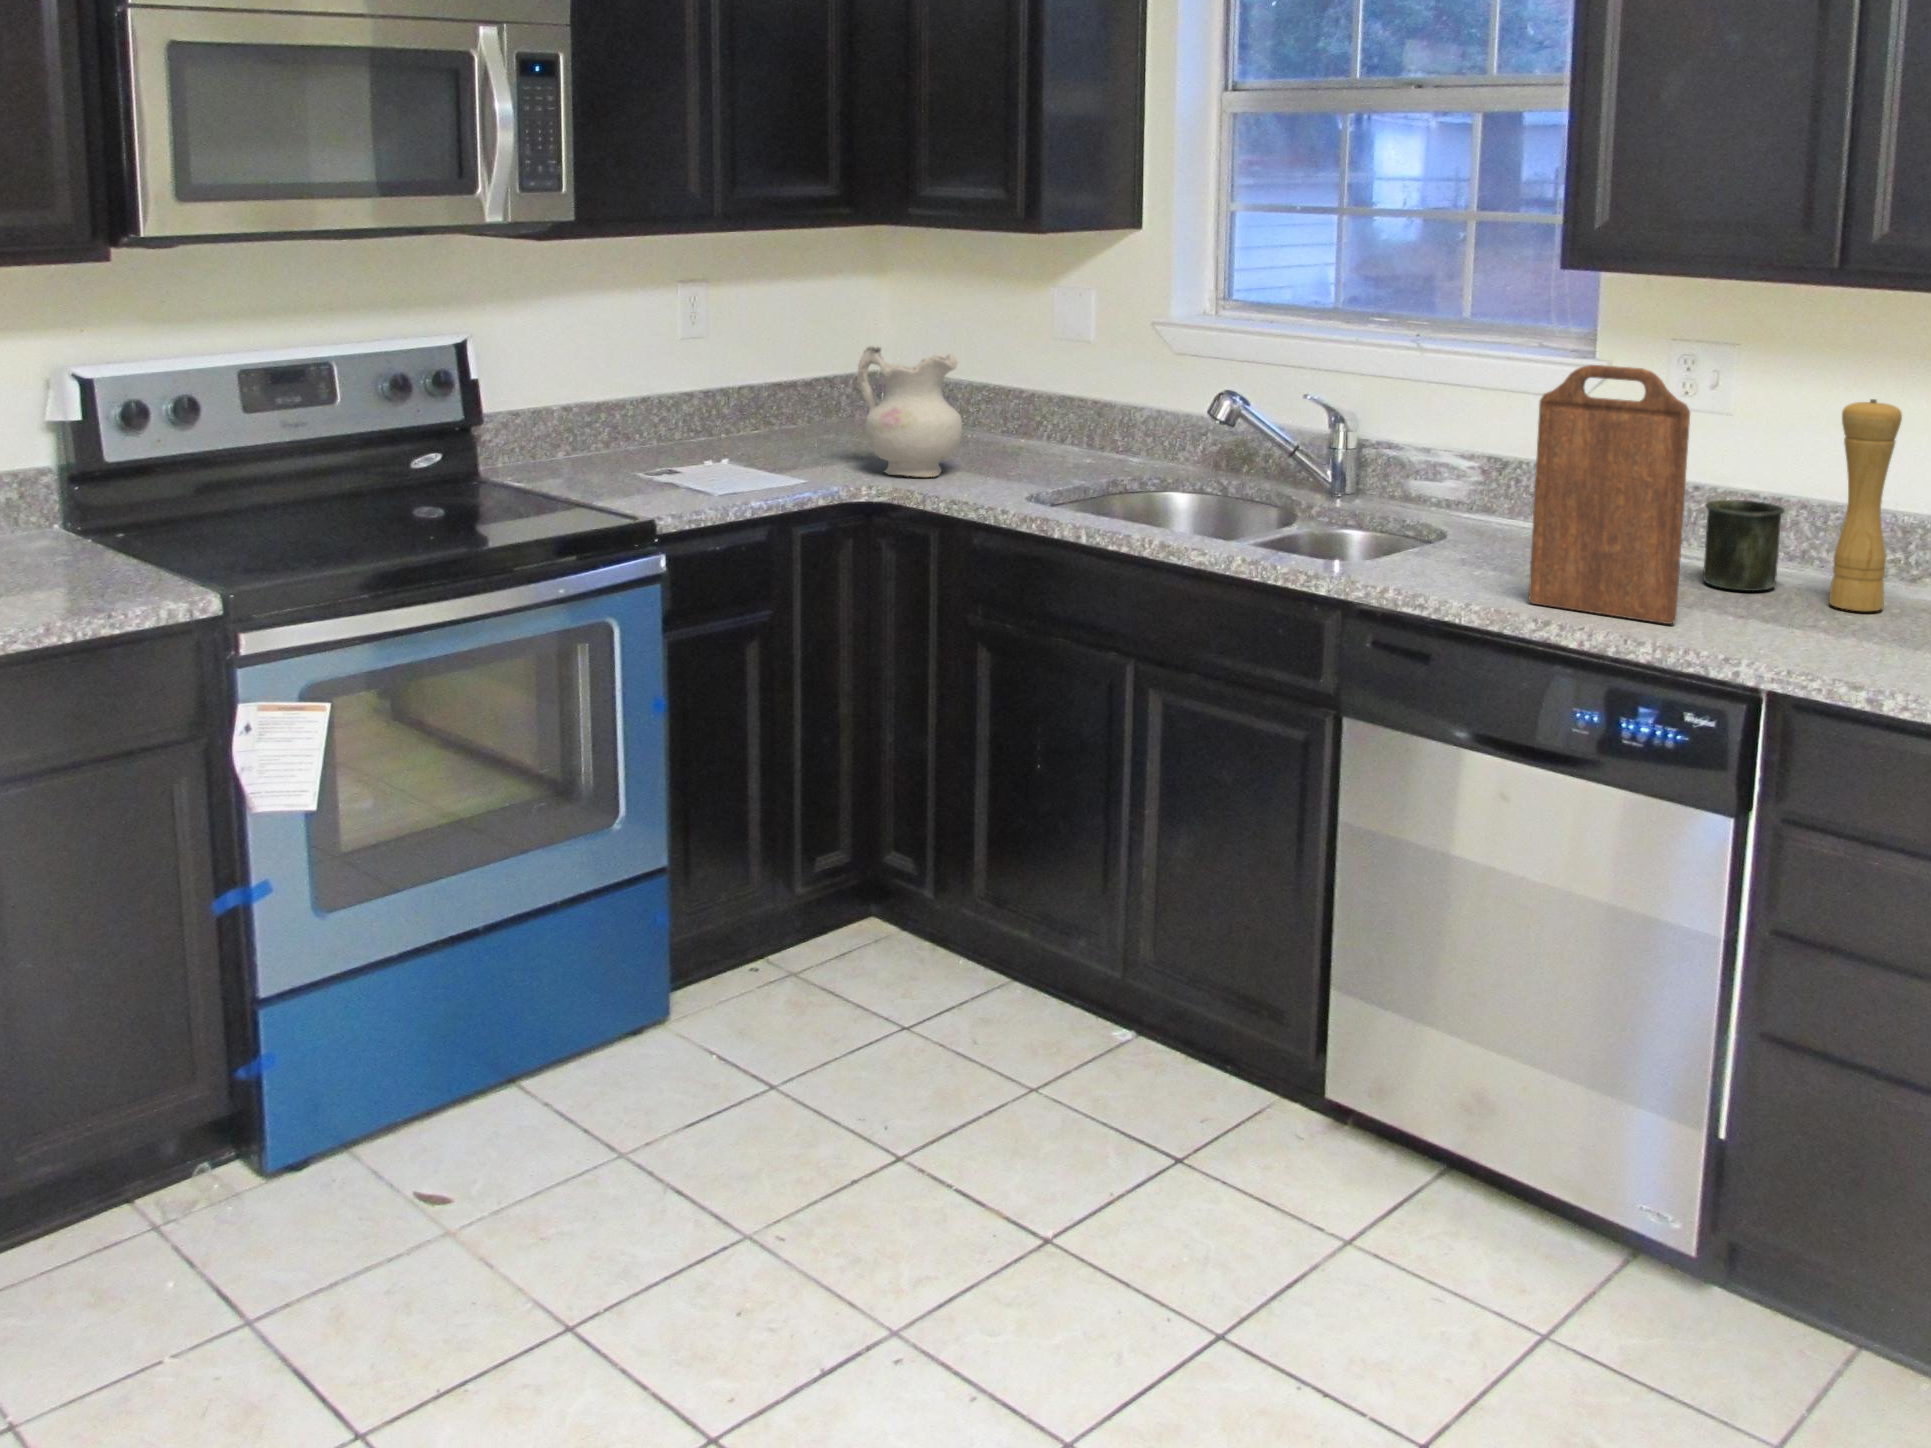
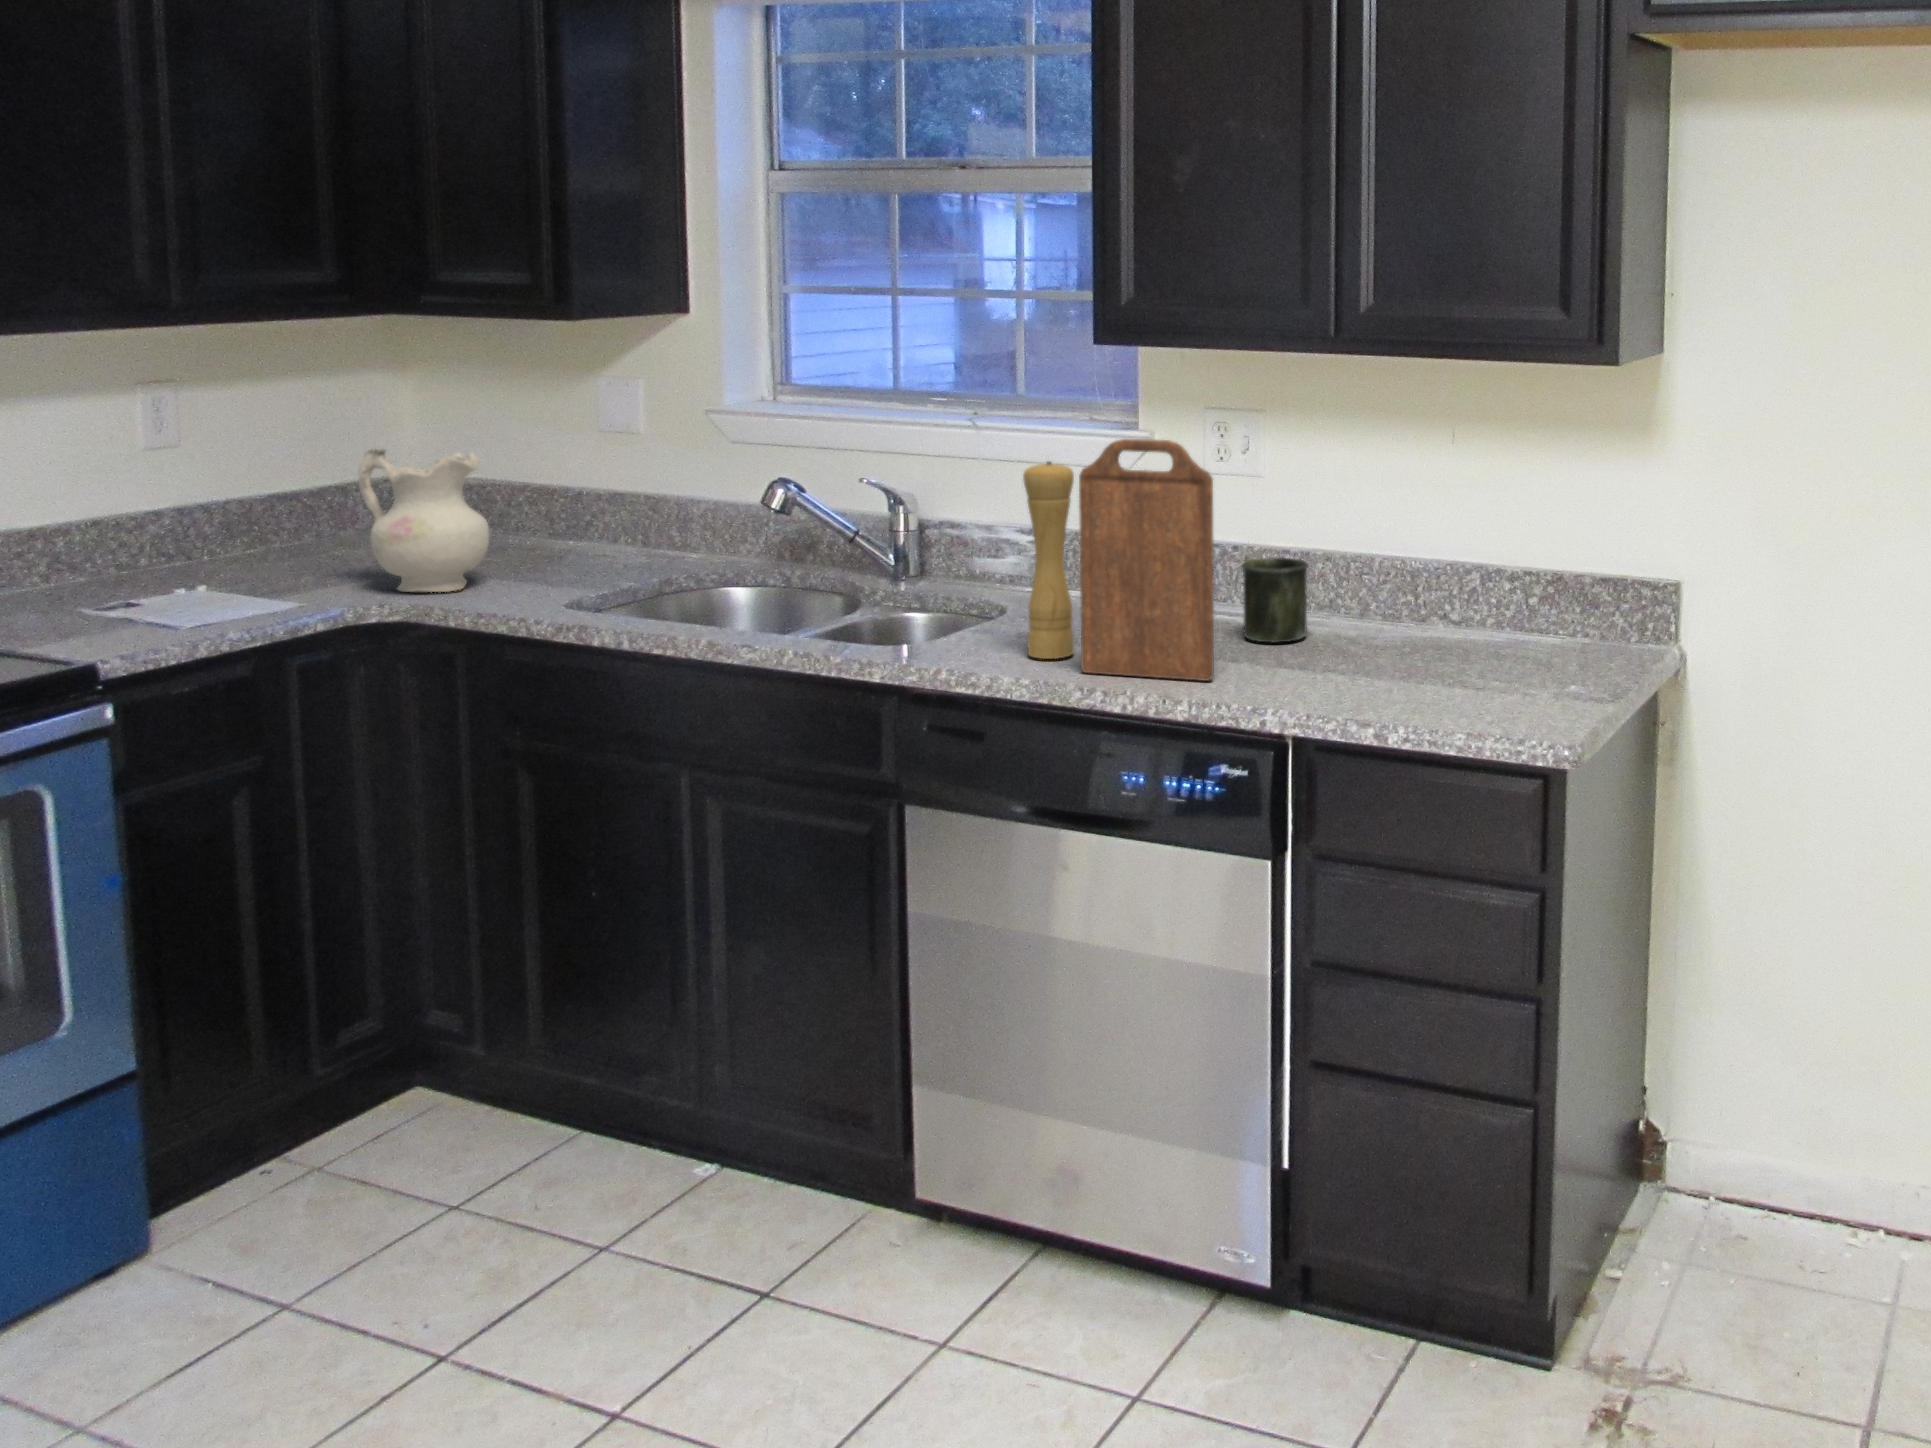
pepper mill: present [1829,399,1902,611] -> present [1023,461,1074,659]

